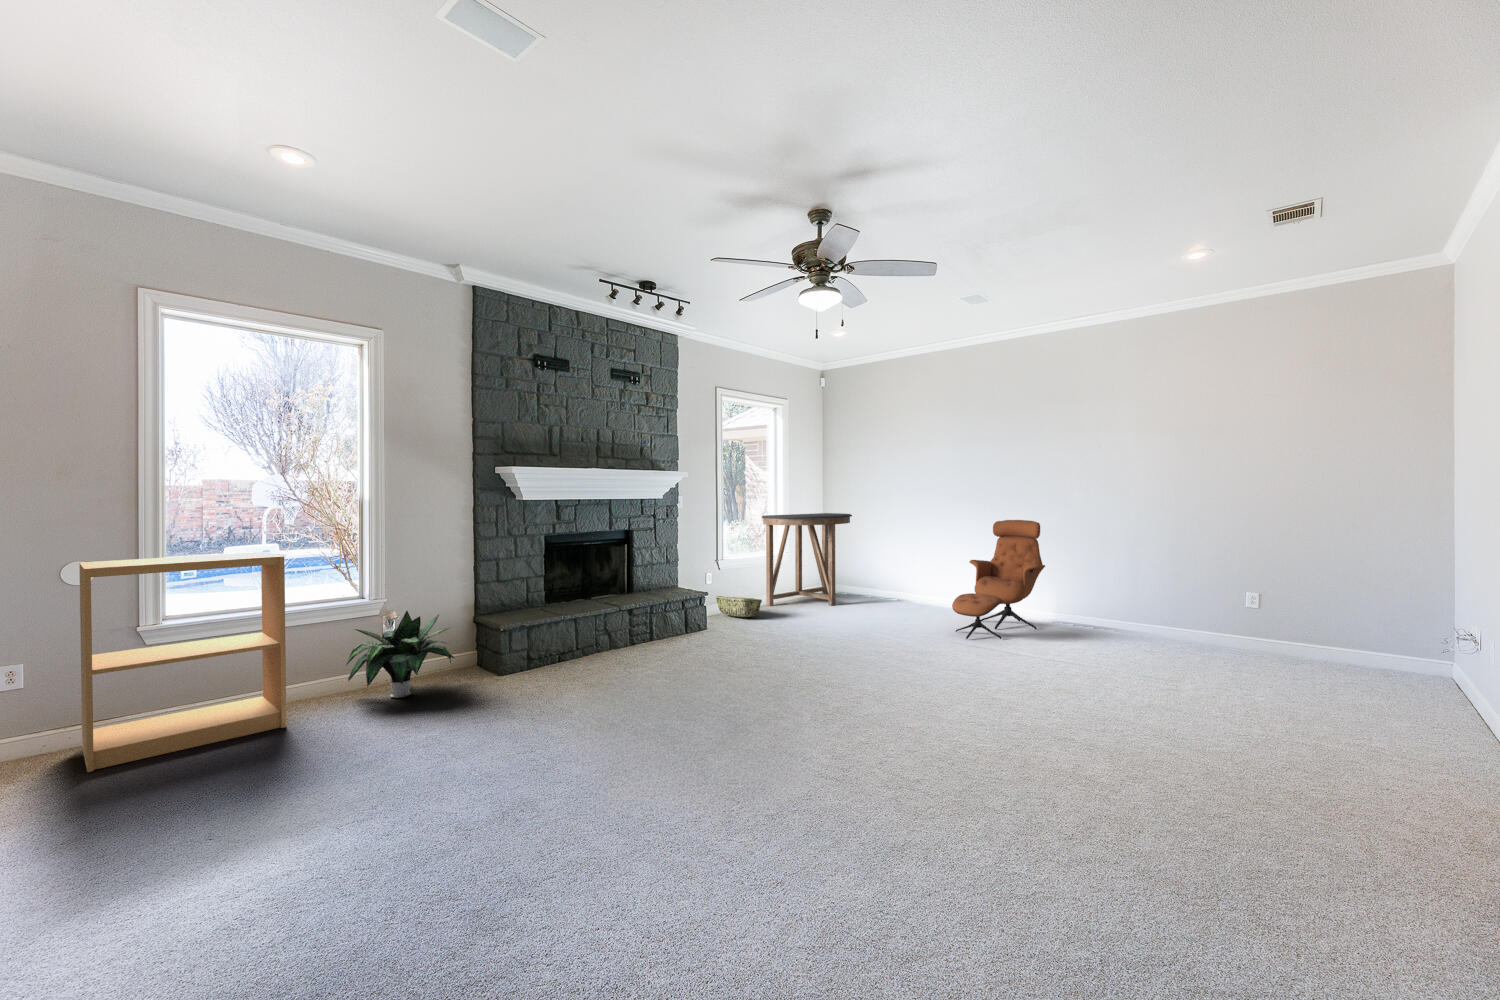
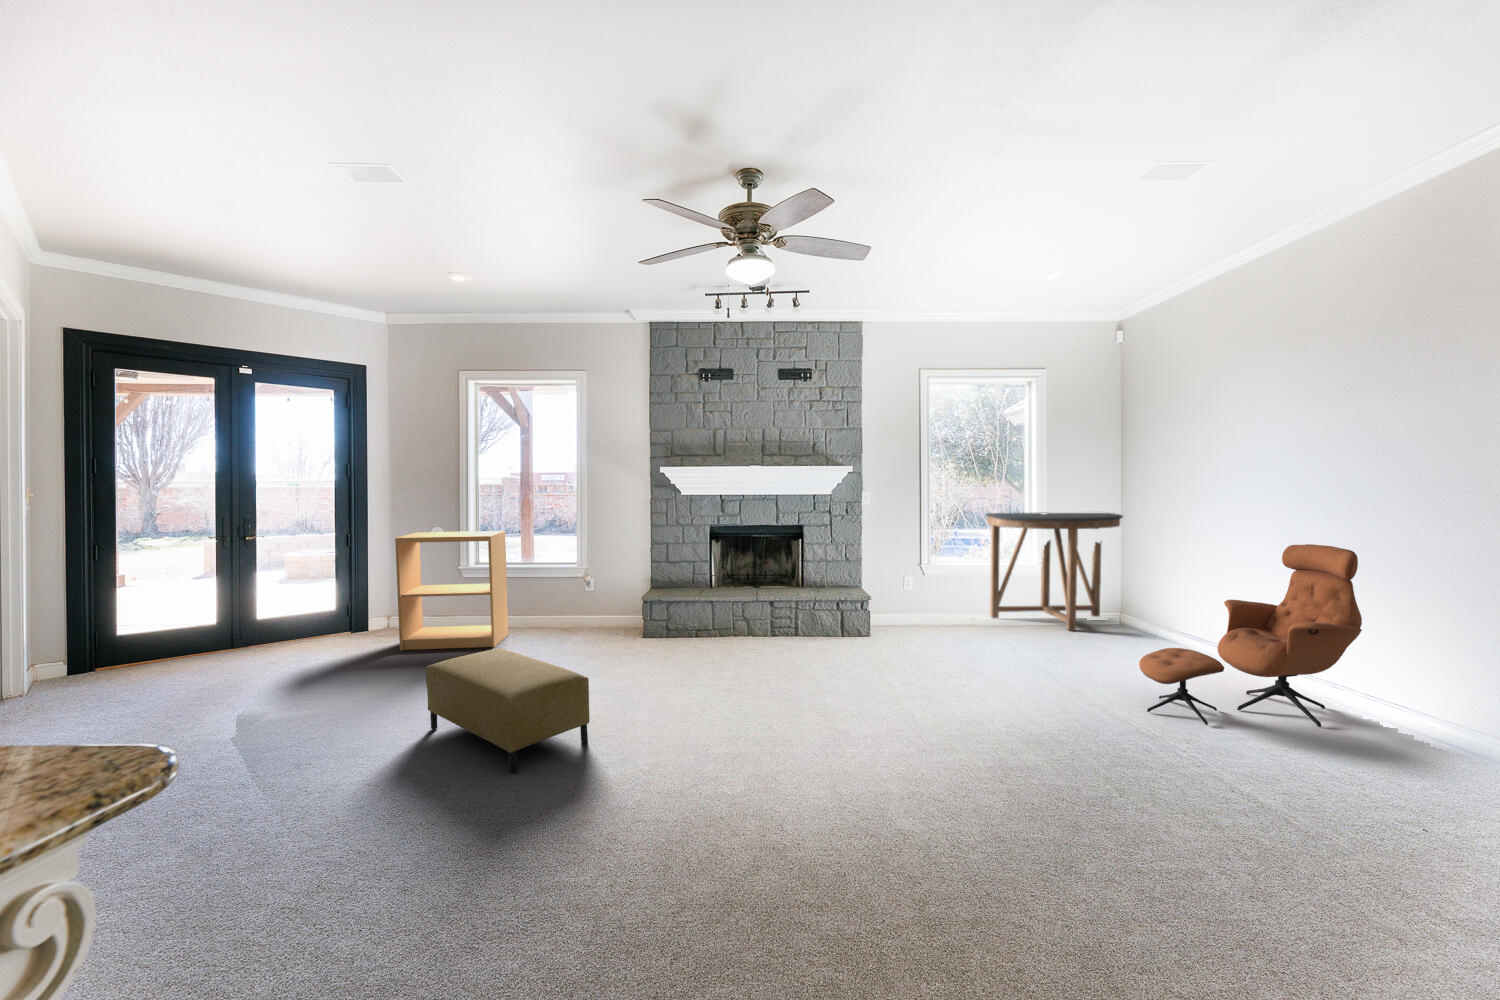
woven basket: present [716,596,762,617] -> none [910,599,953,628]
potted plant: present [347,611,455,698] -> none [535,579,614,642]
ottoman: none [439,685,682,822] -> present [426,648,590,773]

